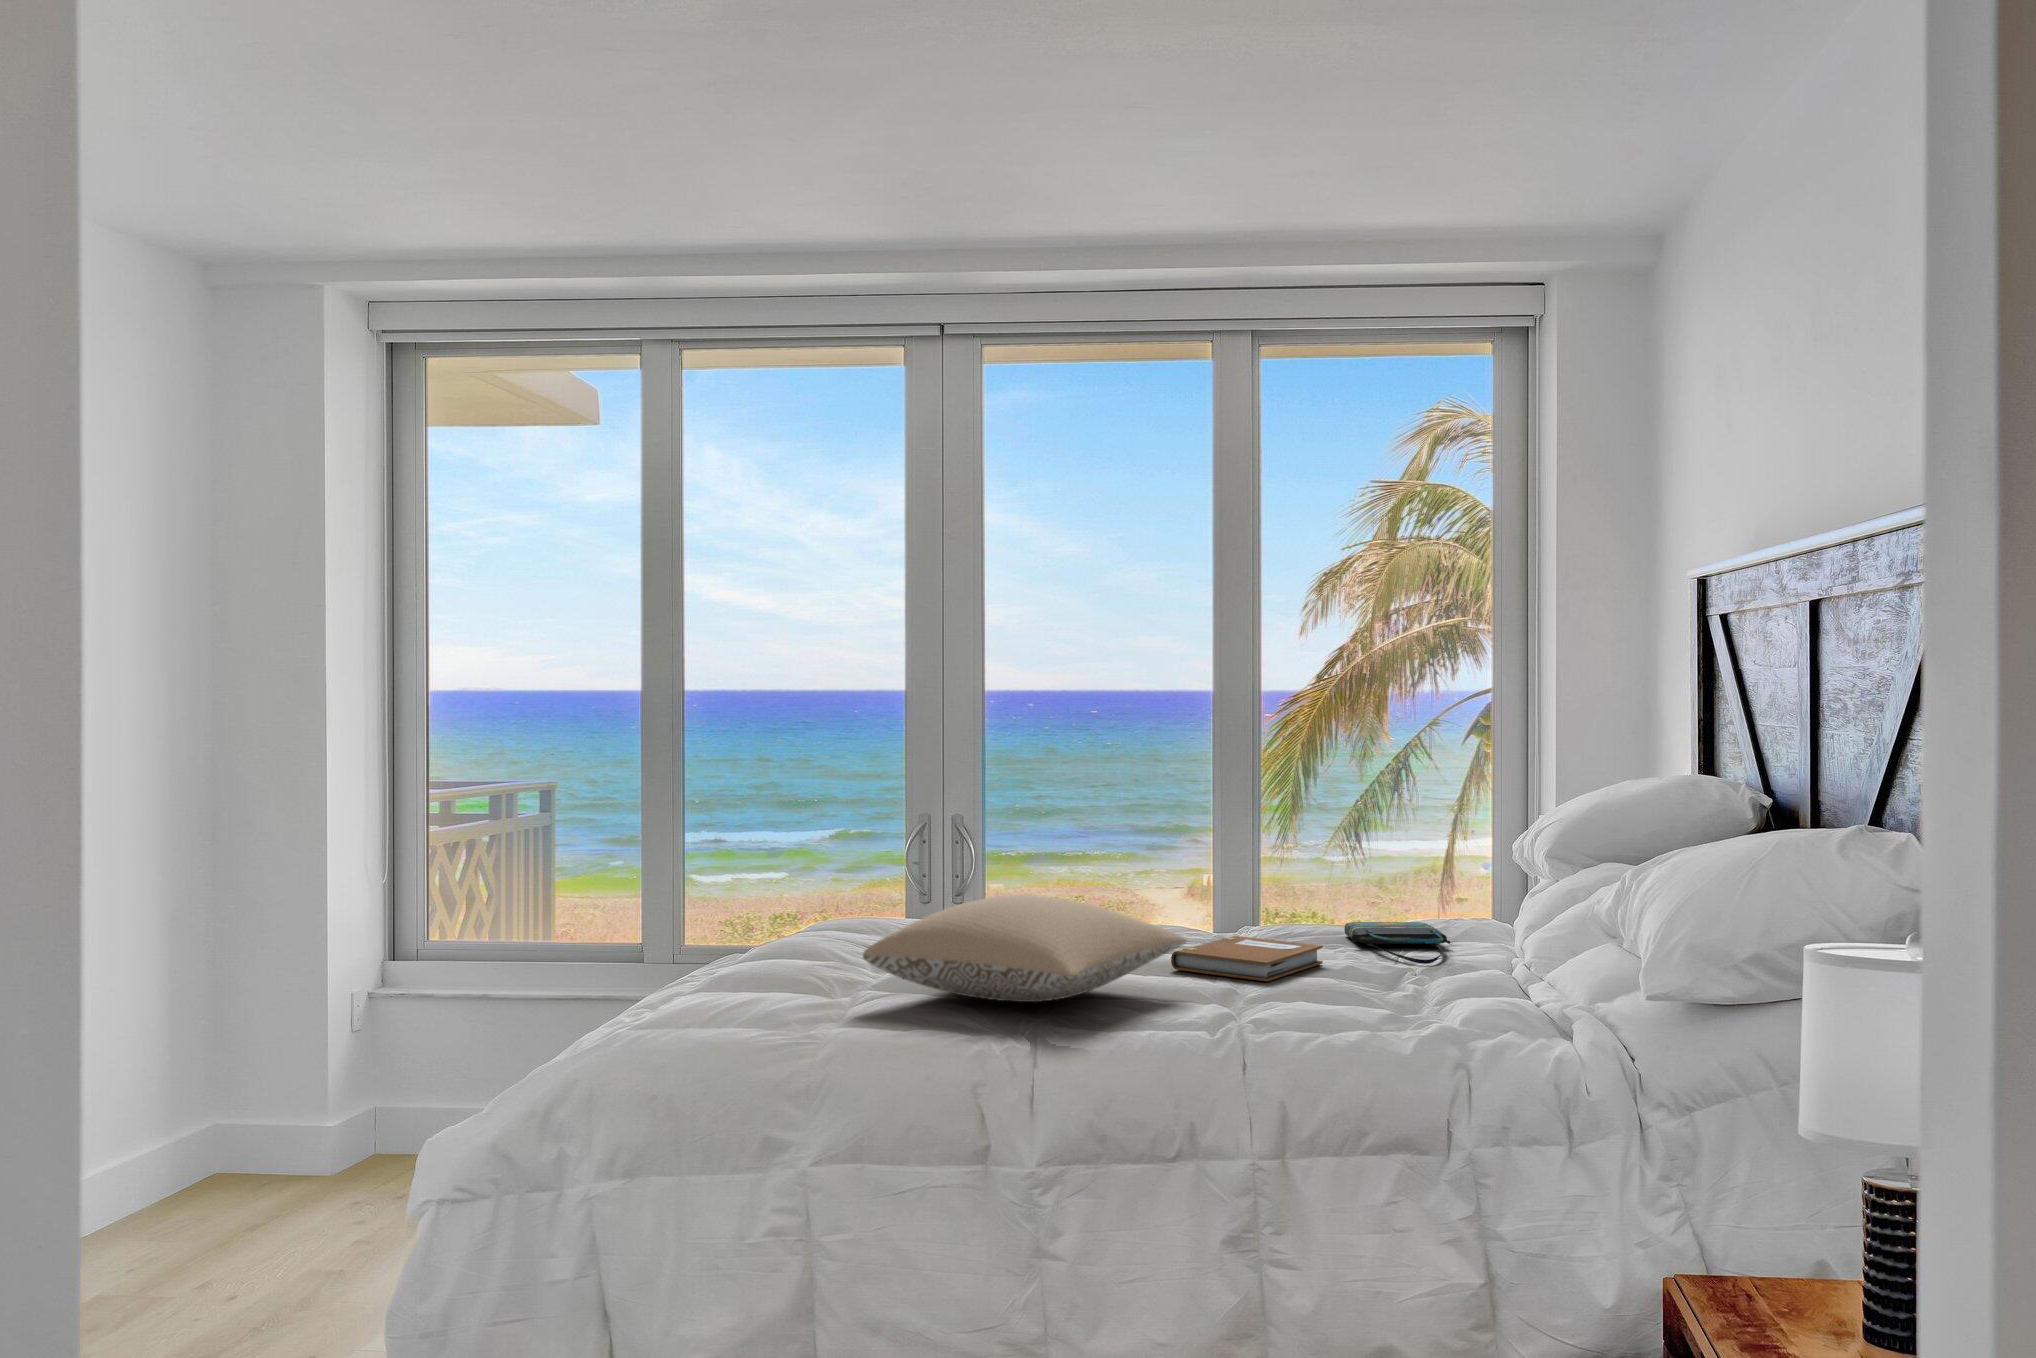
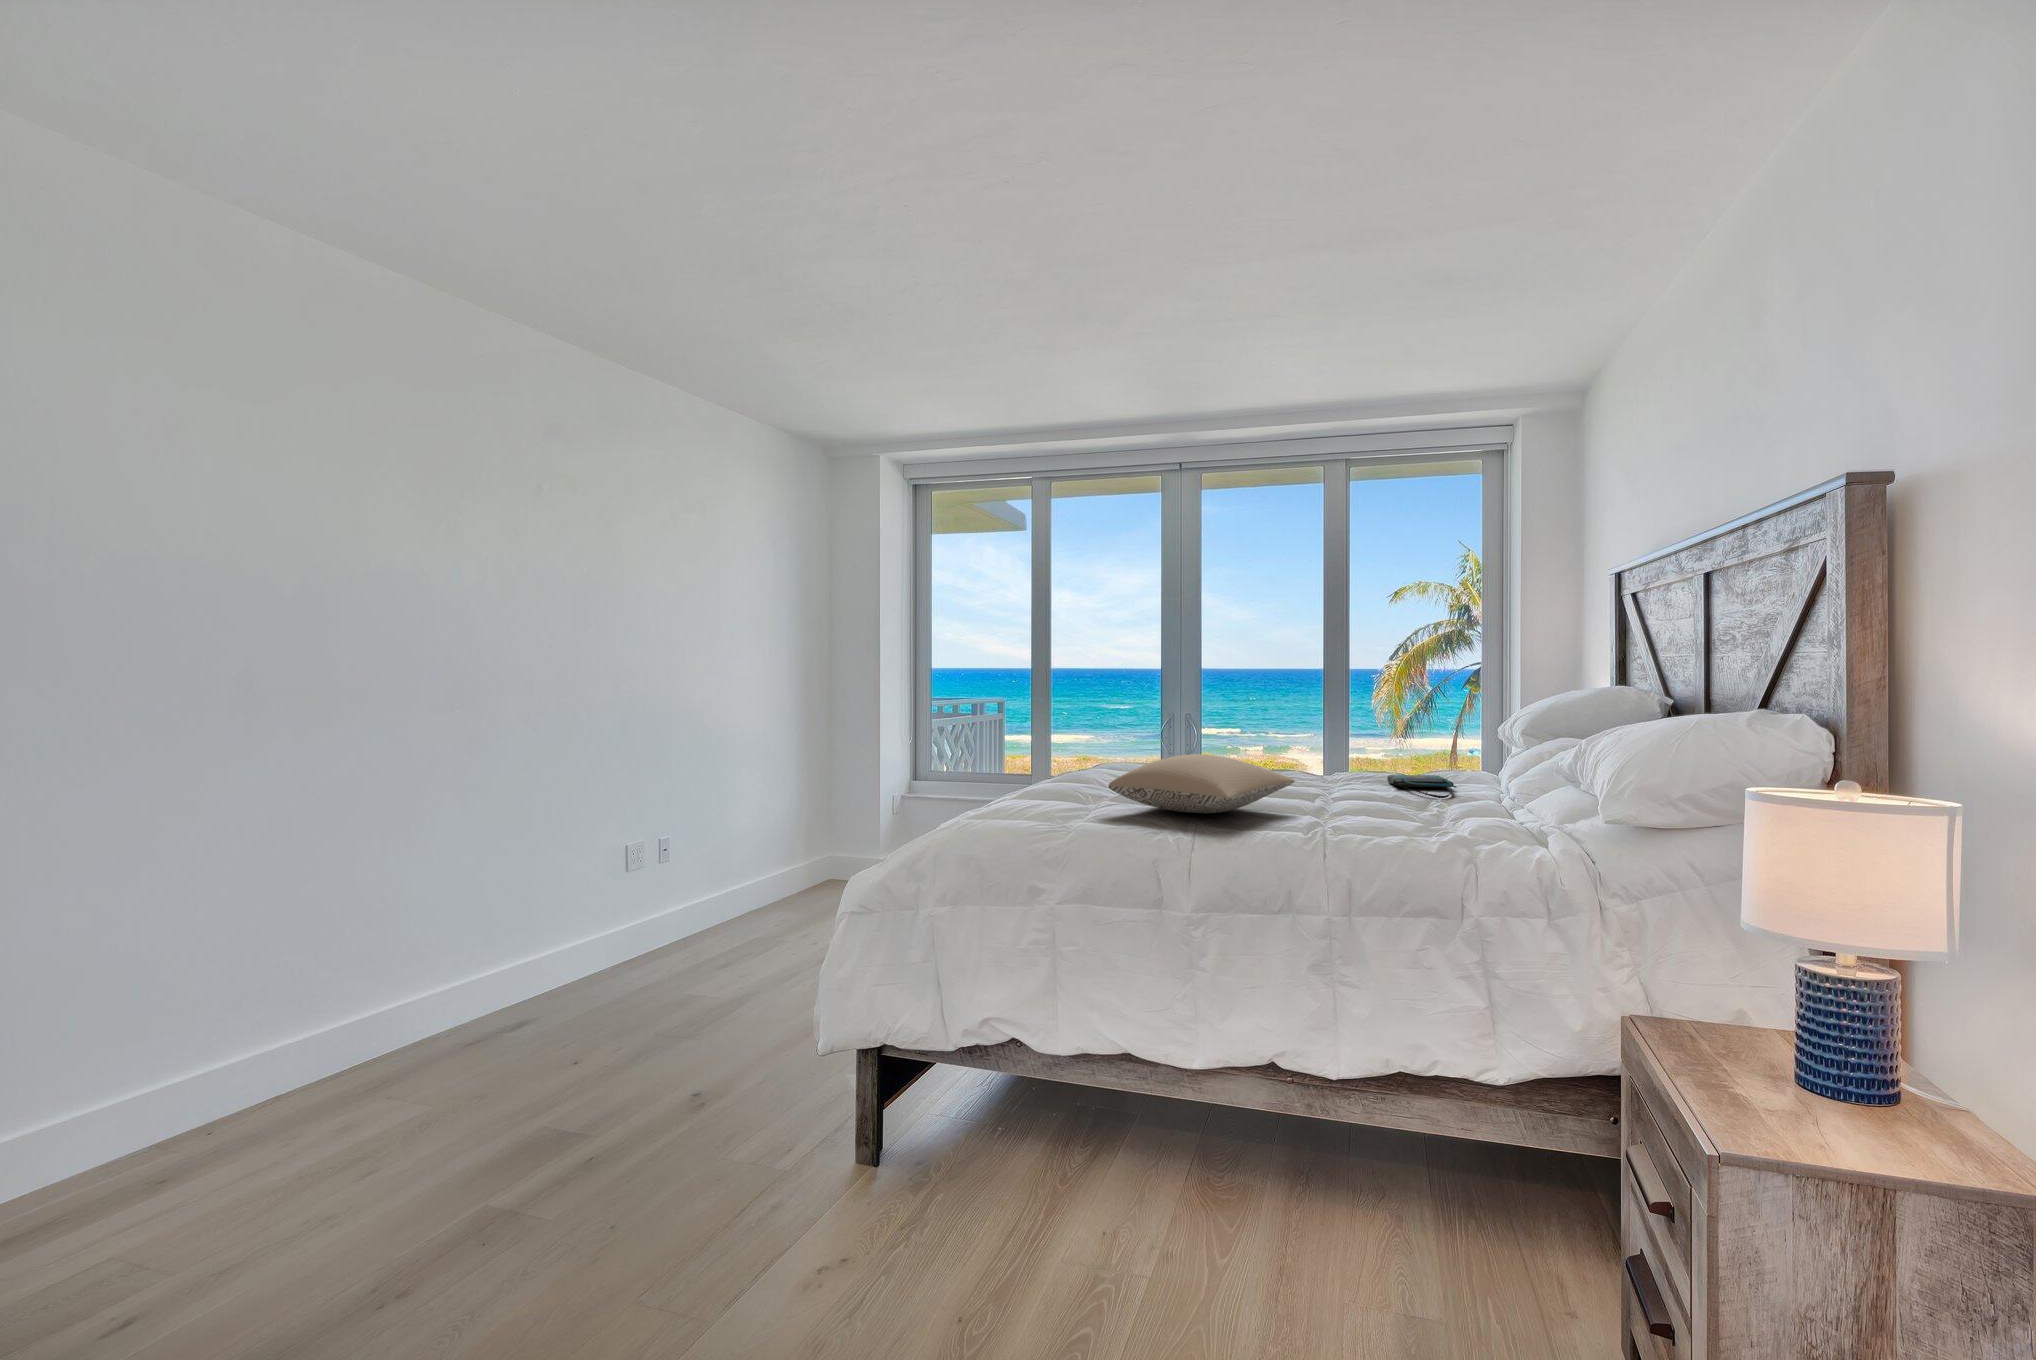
notebook: present [1171,936,1323,981] -> none [1285,781,1376,806]

